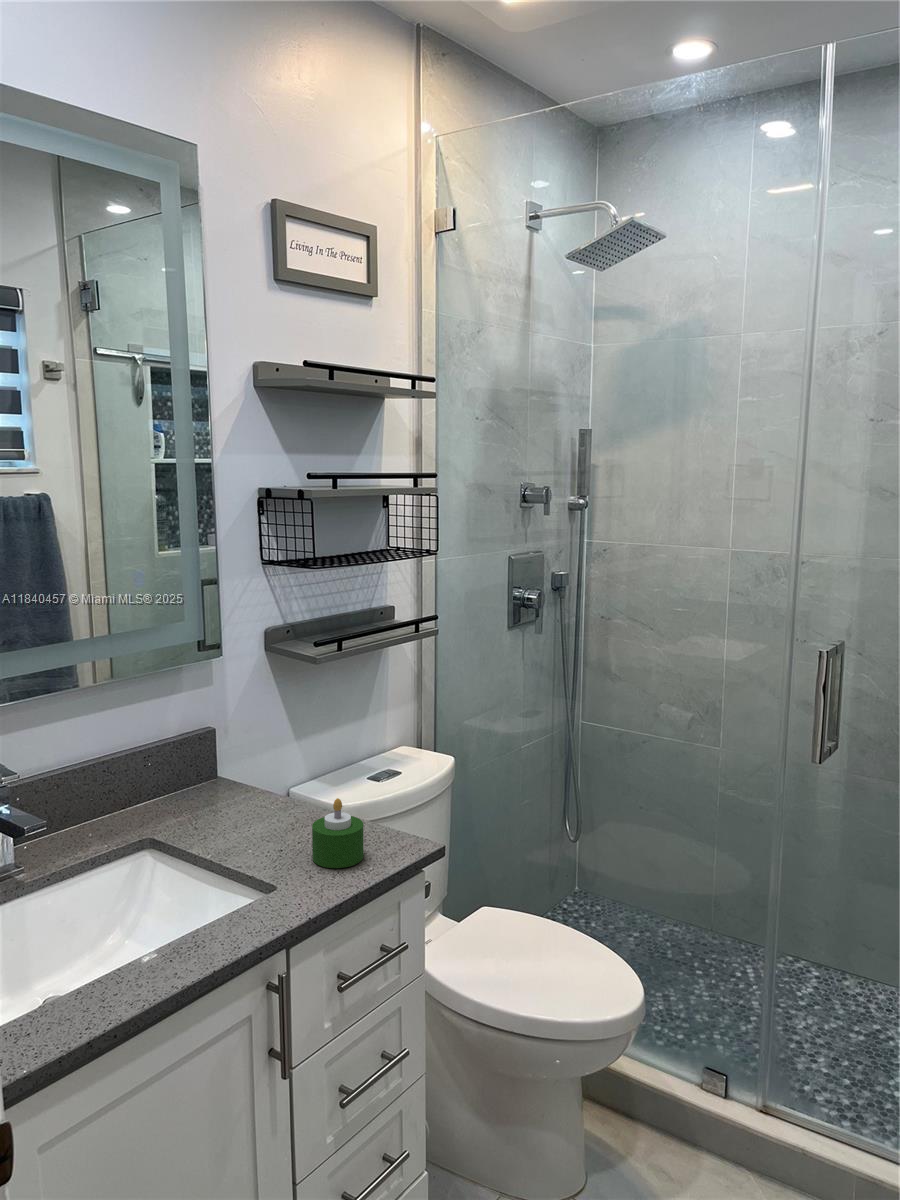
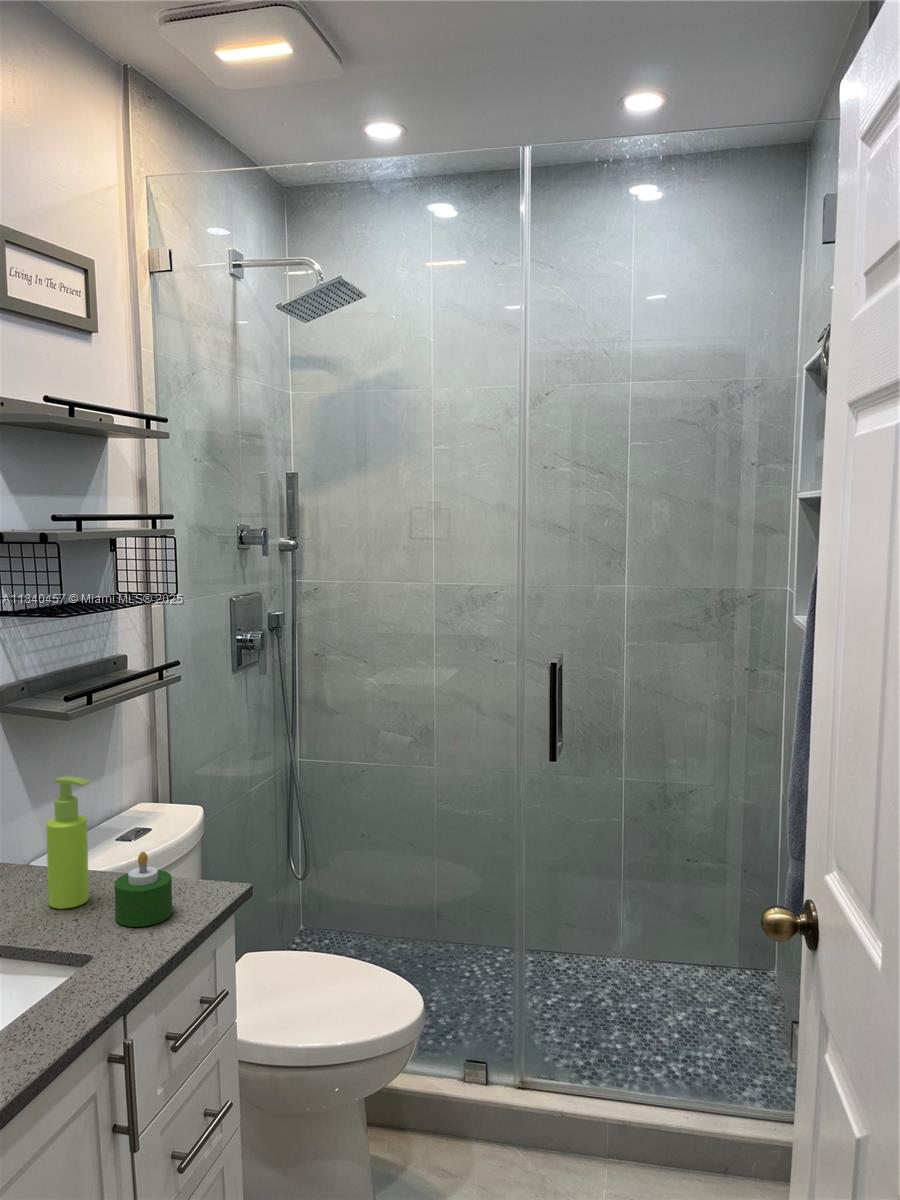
soap dispenser: none [267,719,303,838] -> present [46,776,90,909]

